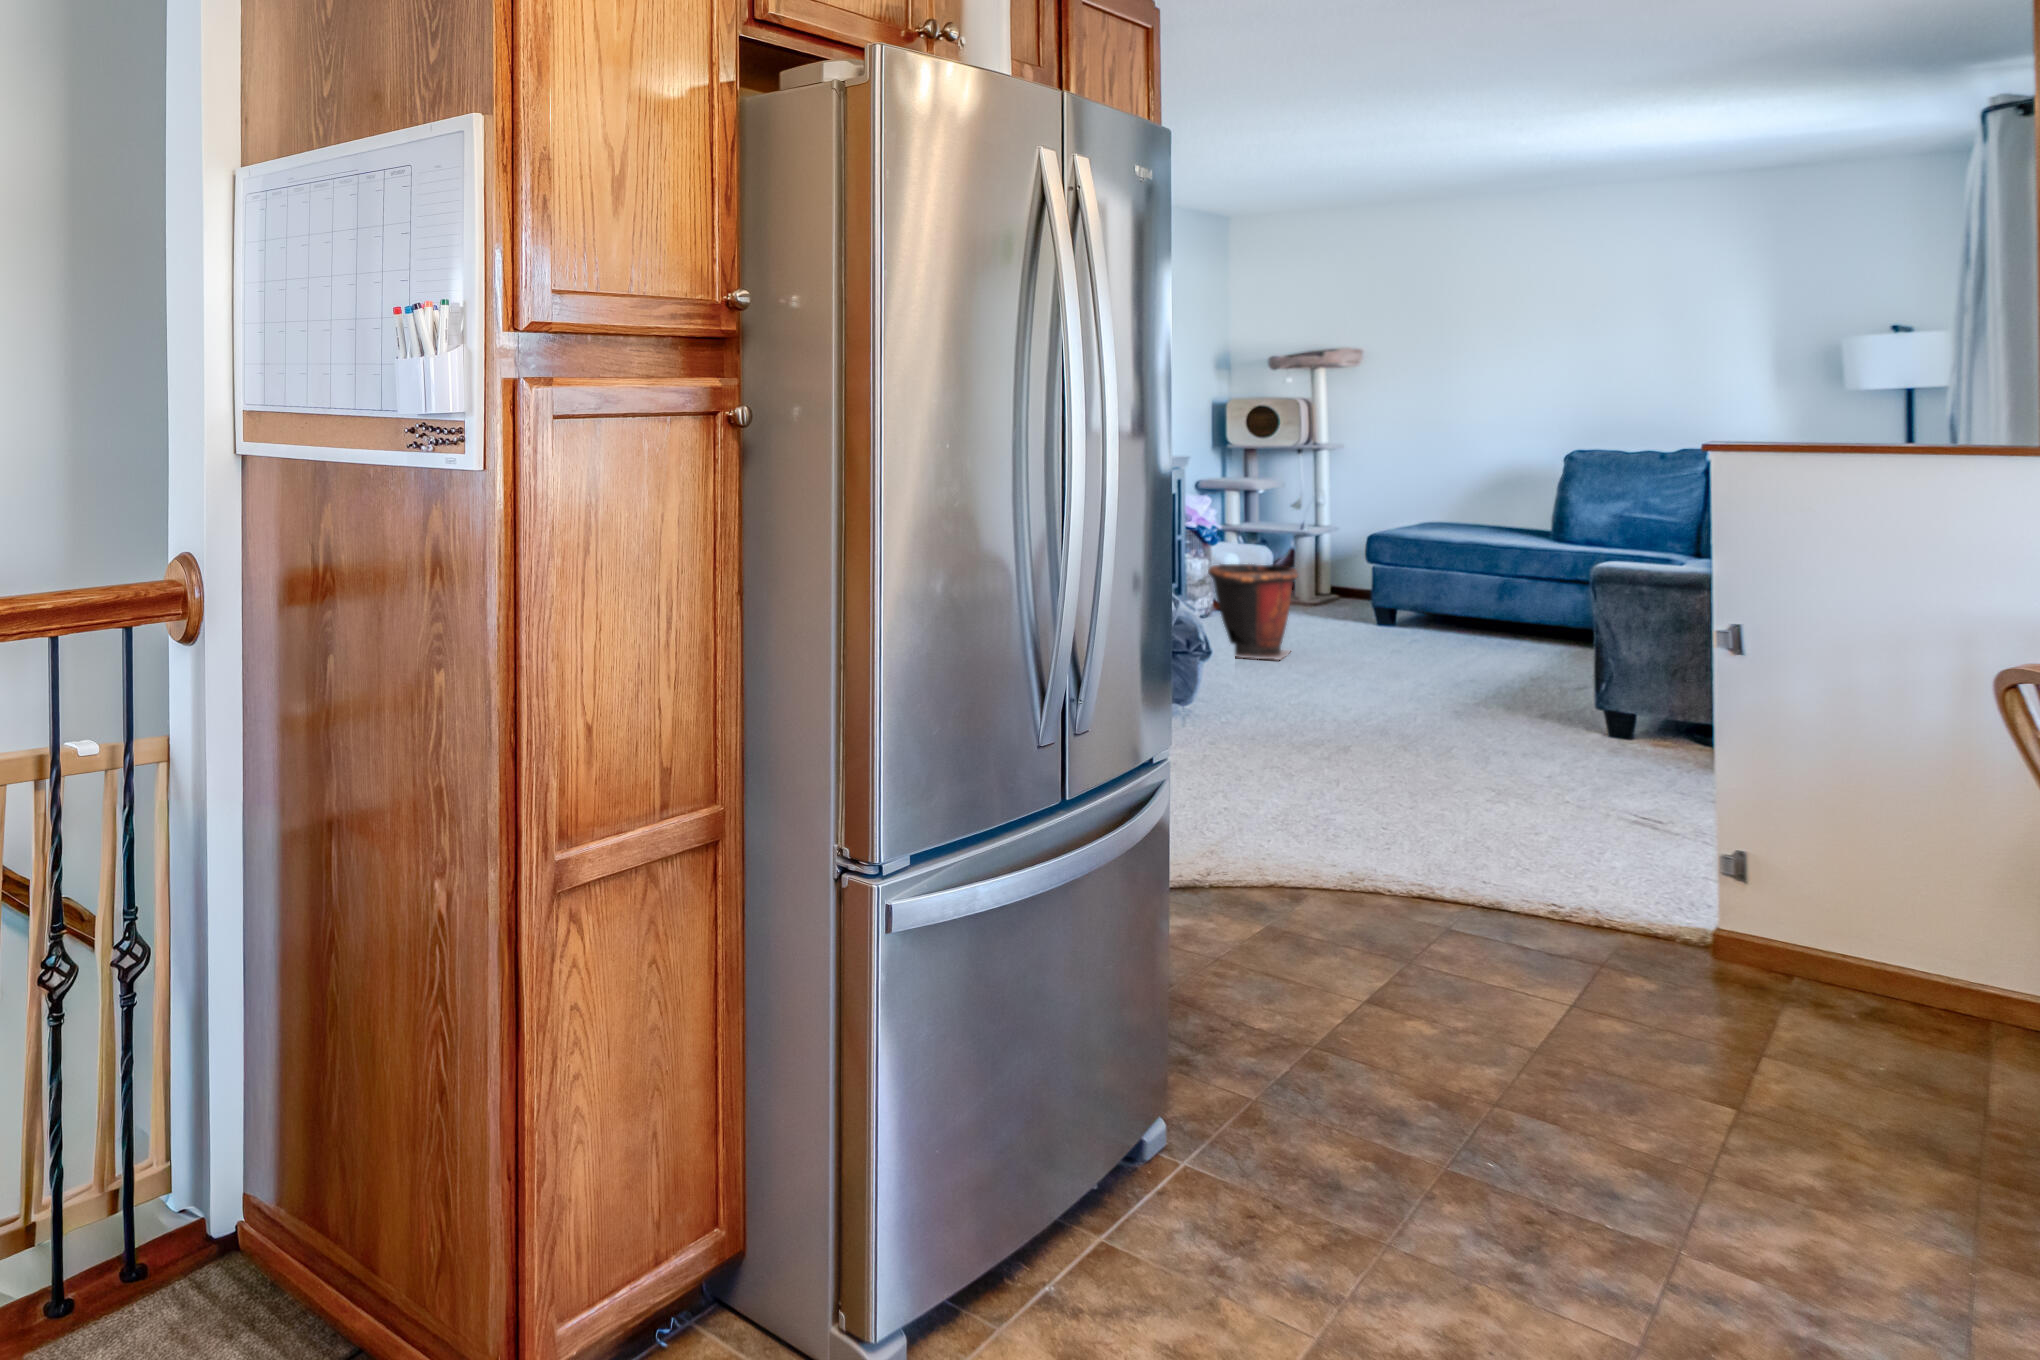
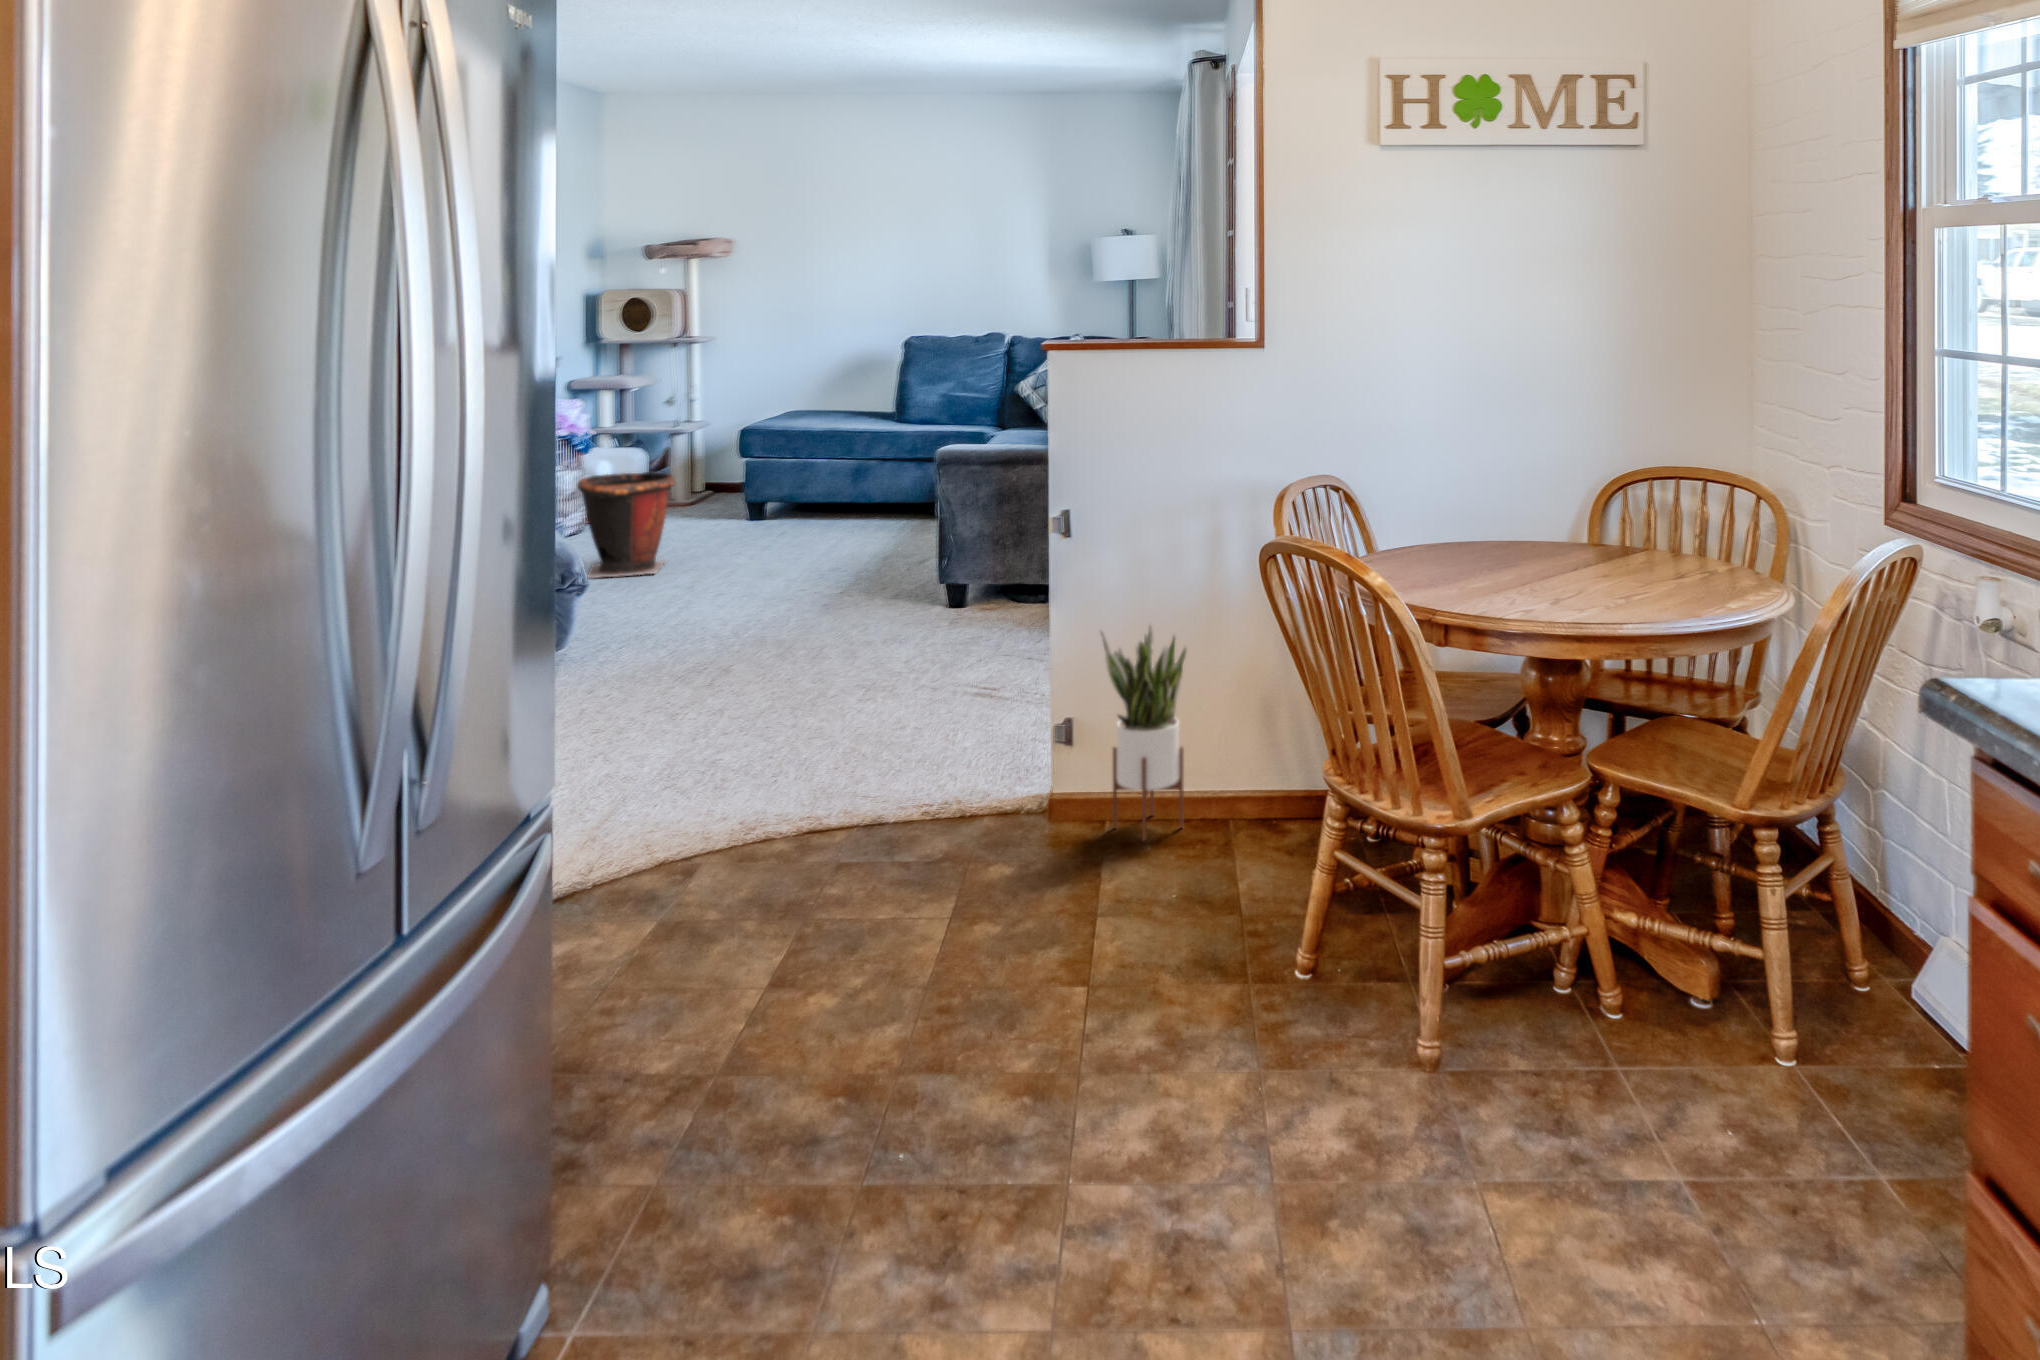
potted plant: none [1770,742,1919,1012] -> present [1100,625,1187,841]

